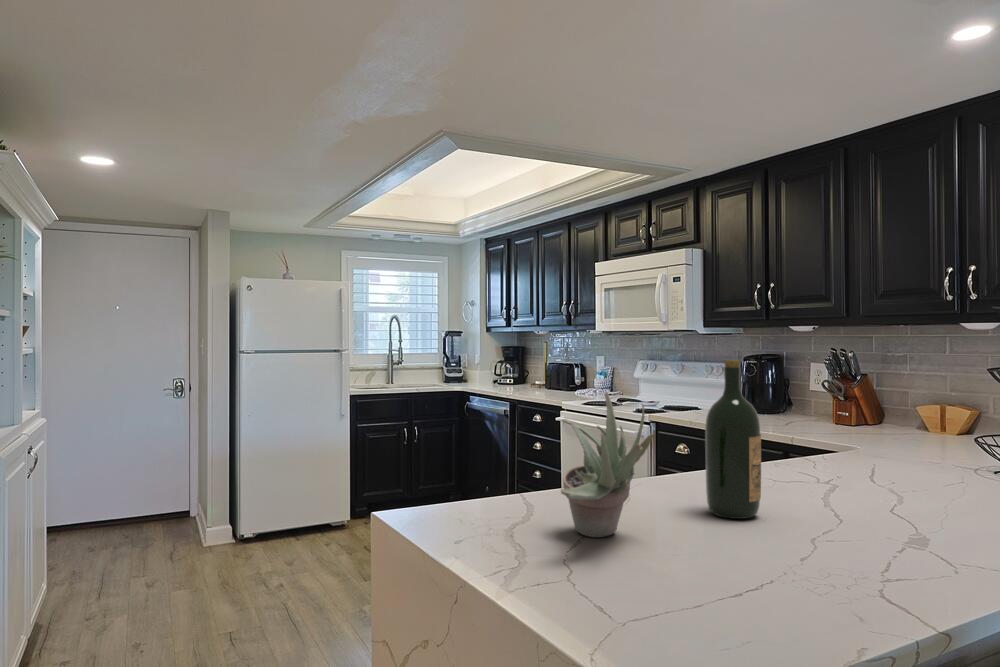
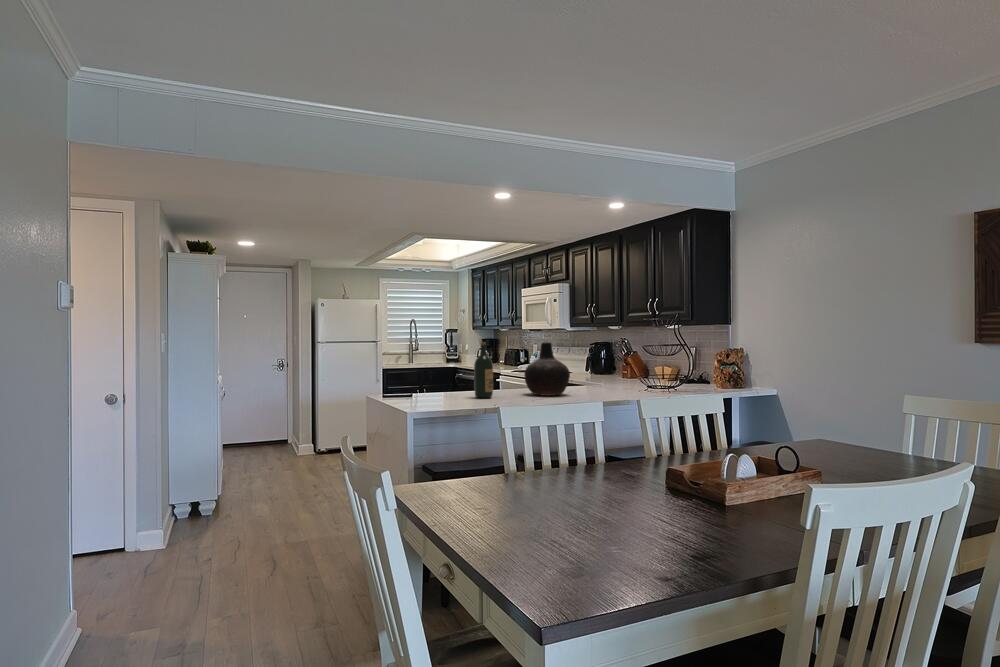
vase: none [792,359,923,499] -> present [525,342,570,396]
succulent plant: present [561,392,654,537] -> none [404,352,442,400]

